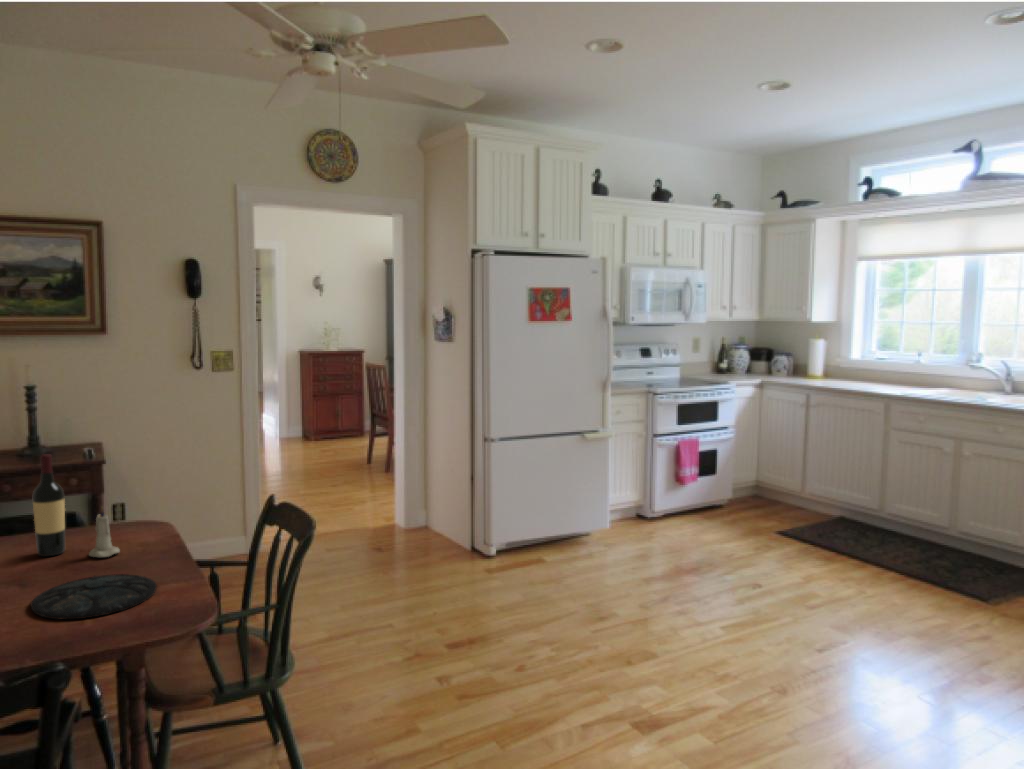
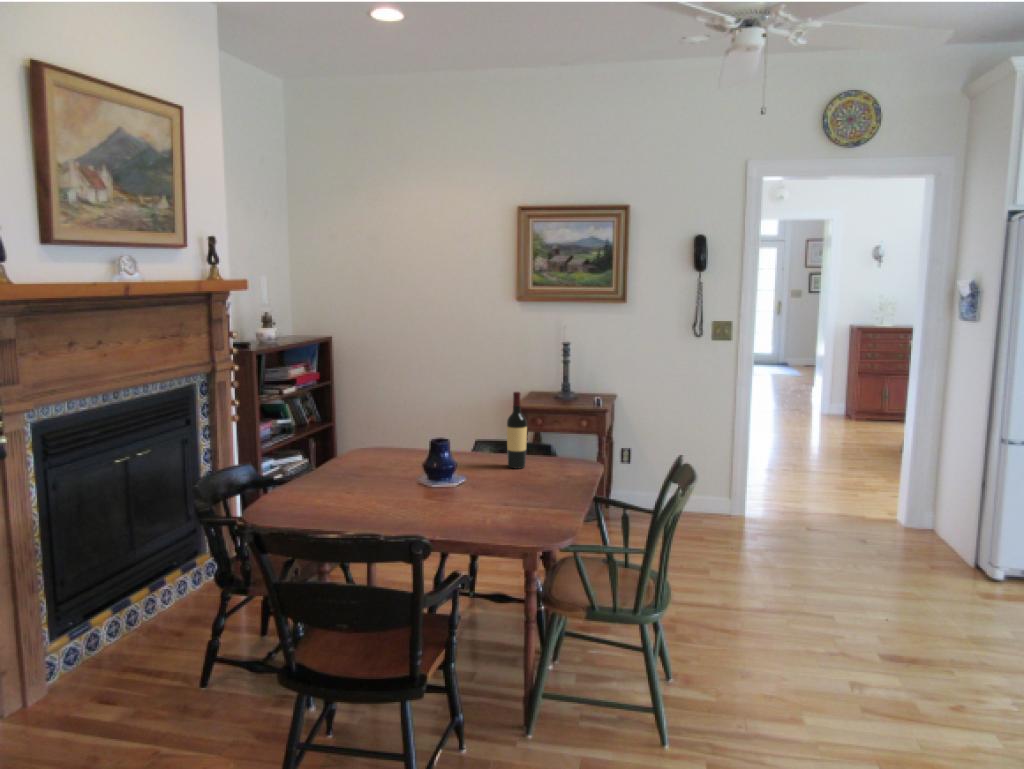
candle: present [89,507,120,557] -> none [535,436,556,477]
plate: present [31,574,157,619] -> none [473,487,556,514]

